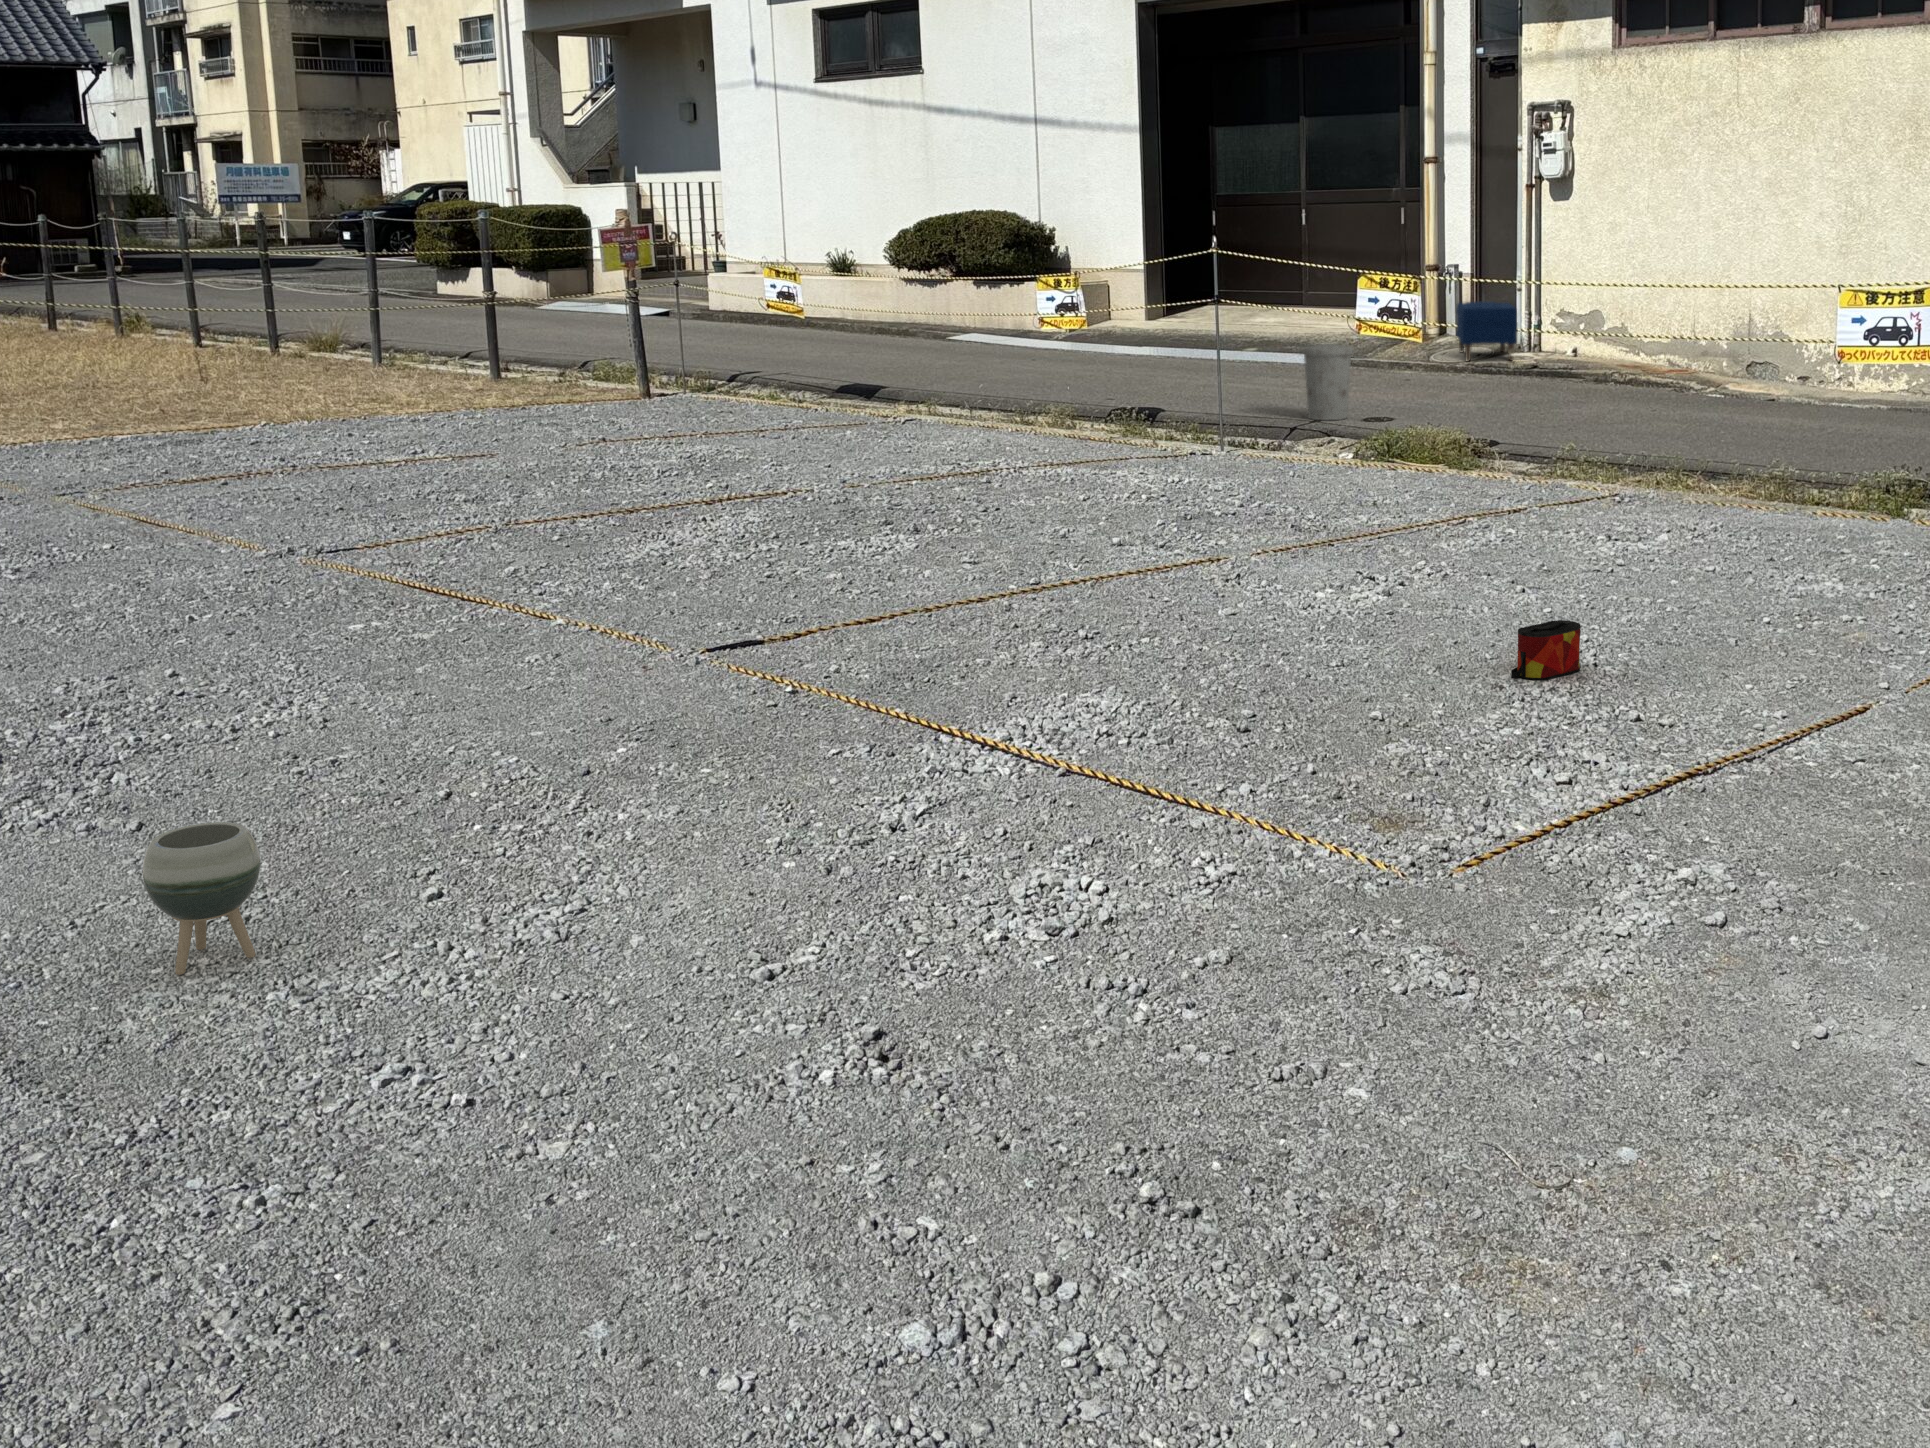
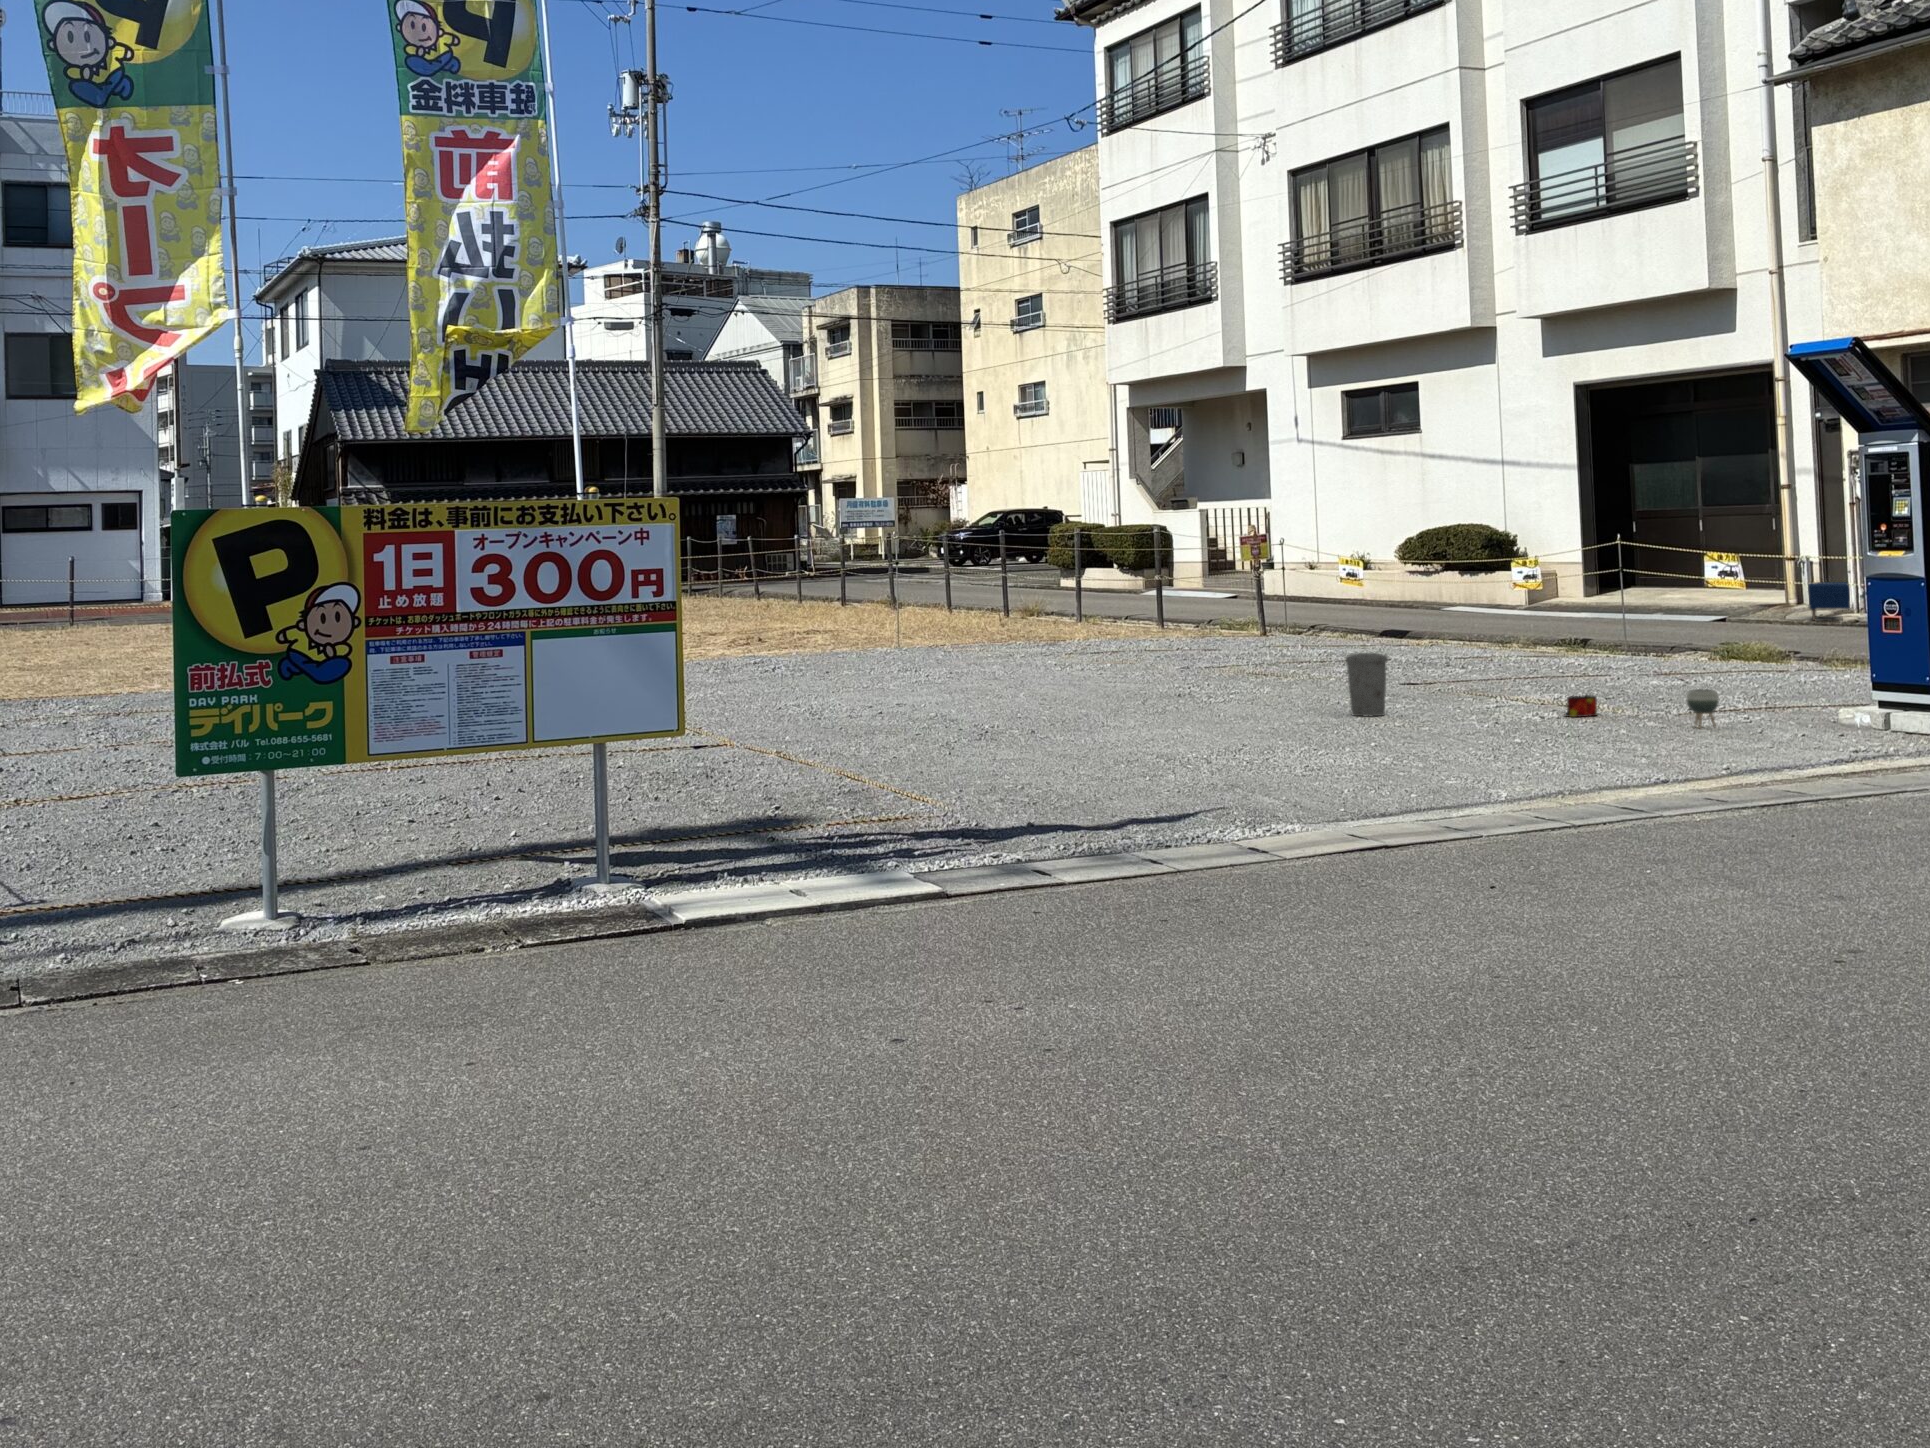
trash can: present [1303,344,1353,420] -> present [1346,653,1388,716]
bag: present [1511,620,1581,680] -> present [1565,695,1597,717]
planter: present [143,822,260,975] -> present [1687,689,1719,728]

